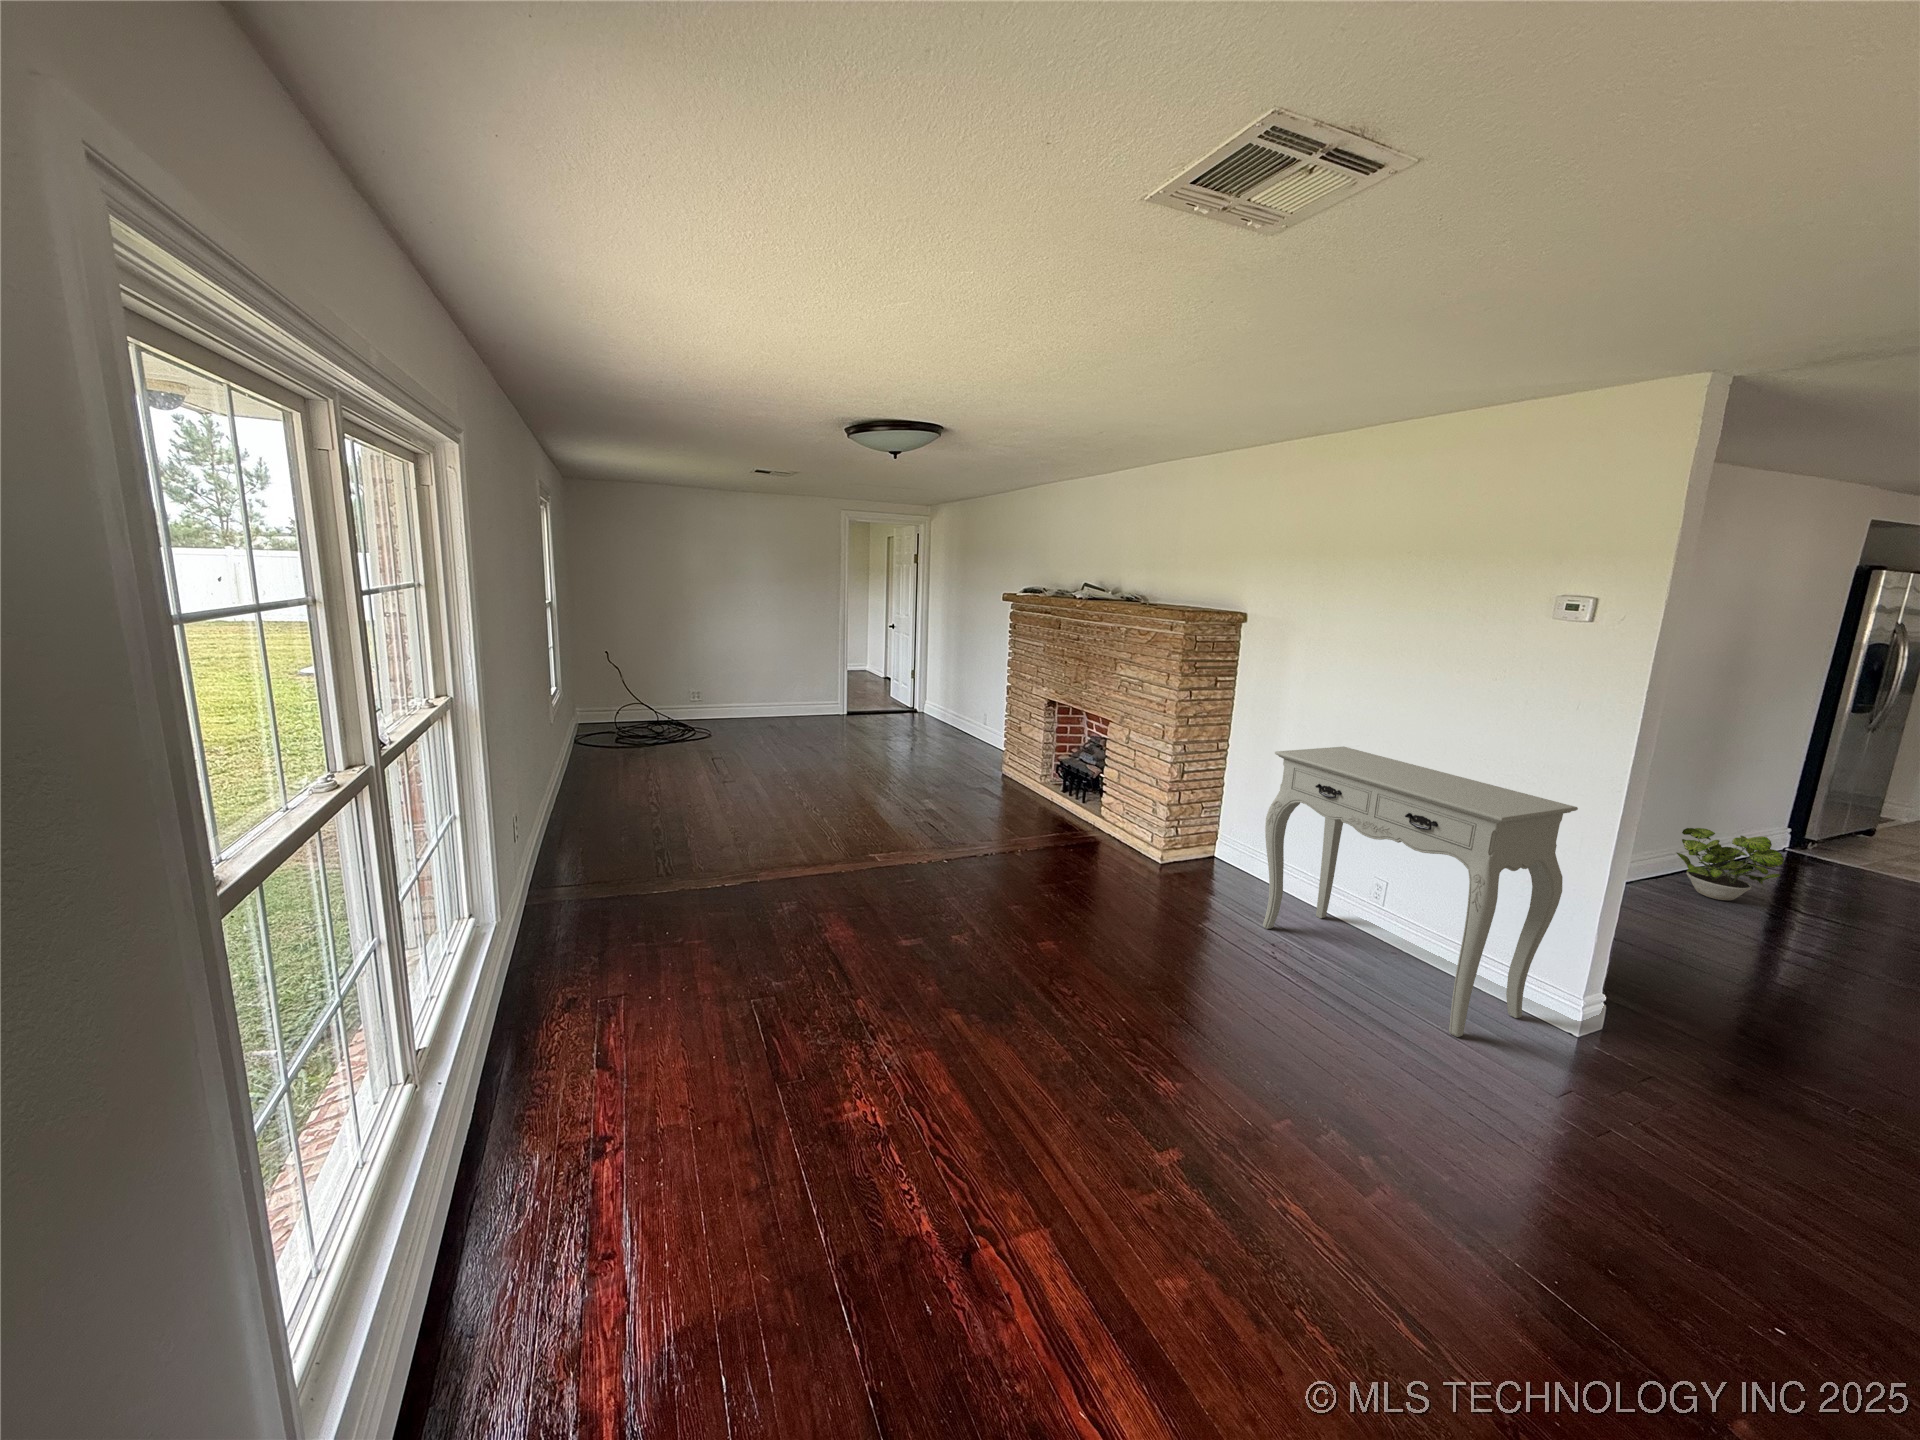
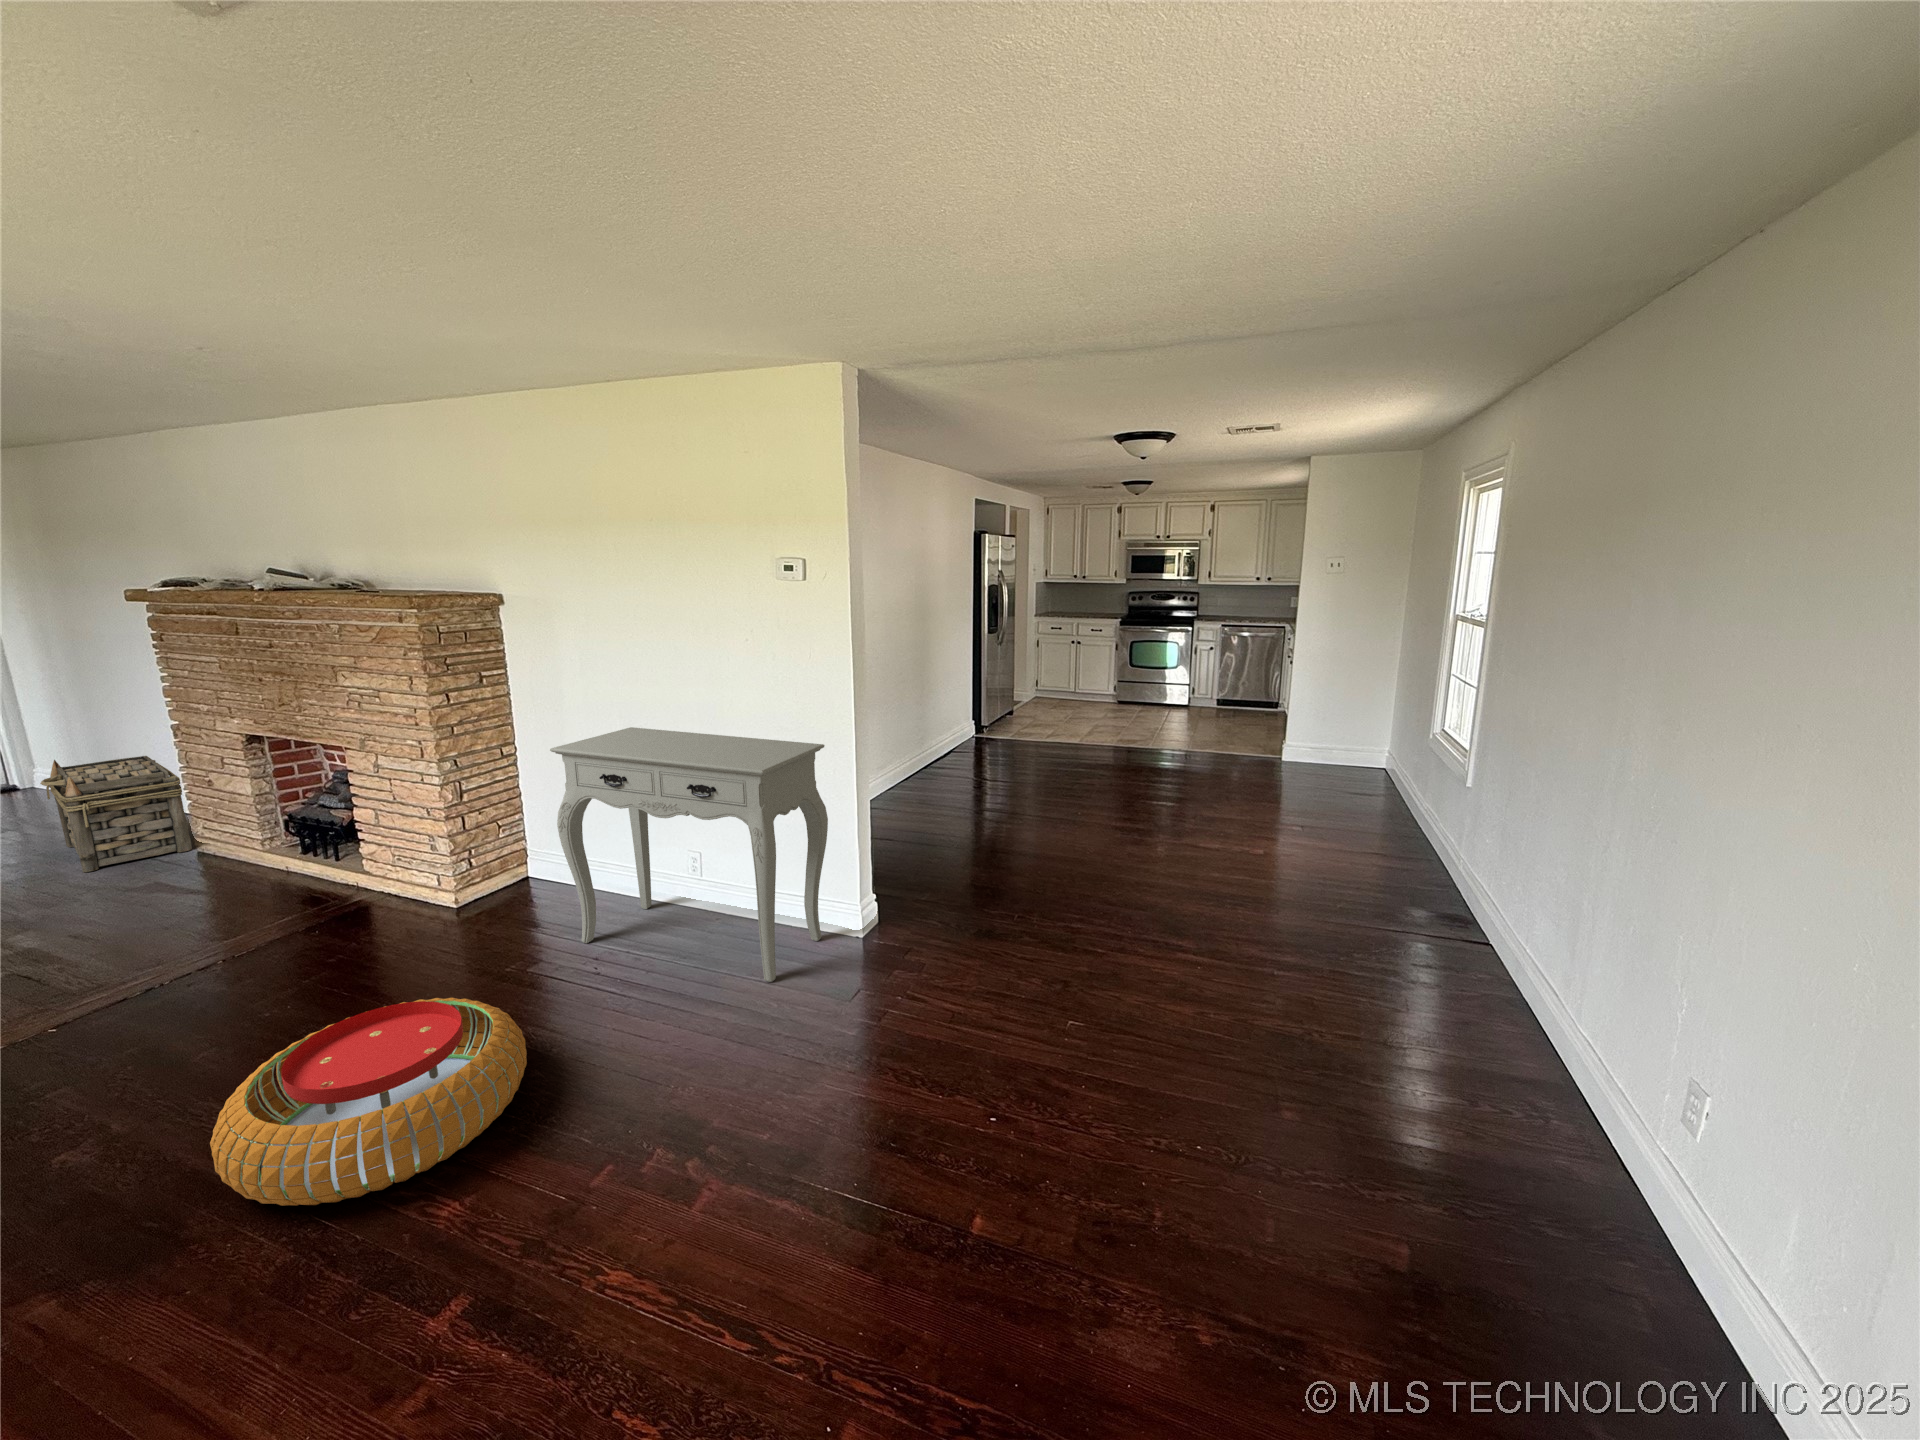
basket: none [942,697,1006,771] -> present [40,756,192,872]
potted plant: present [1677,828,1784,900] -> none [915,732,972,785]
pouf: none [1036,917,1229,1050] -> present [210,998,527,1206]

